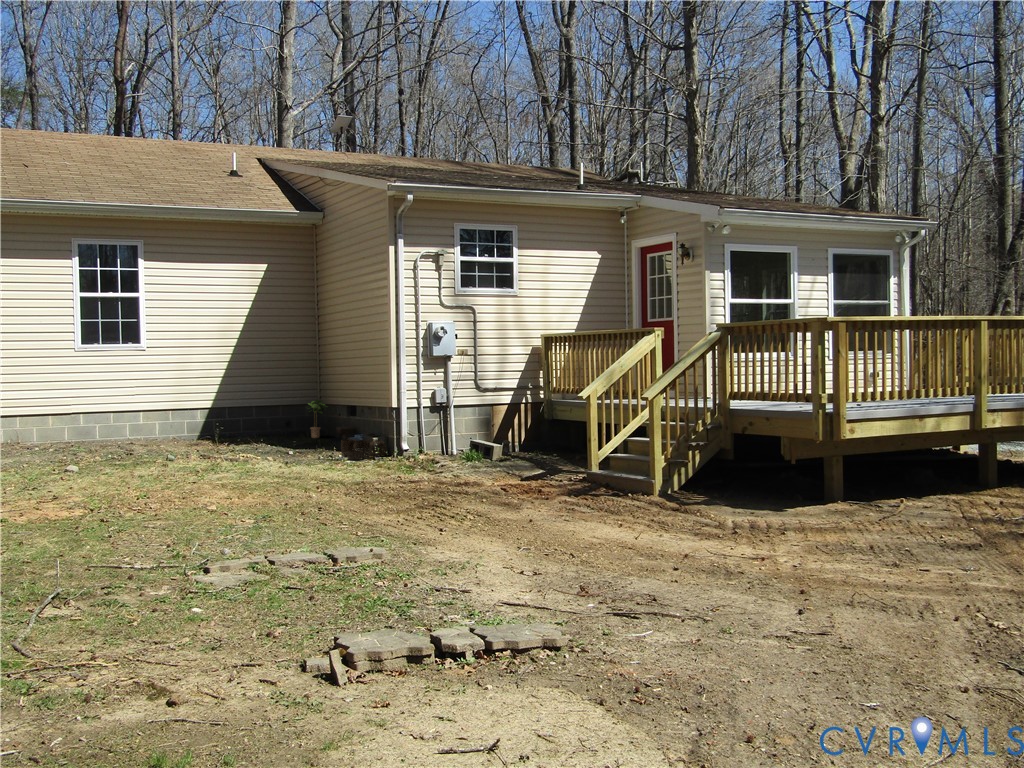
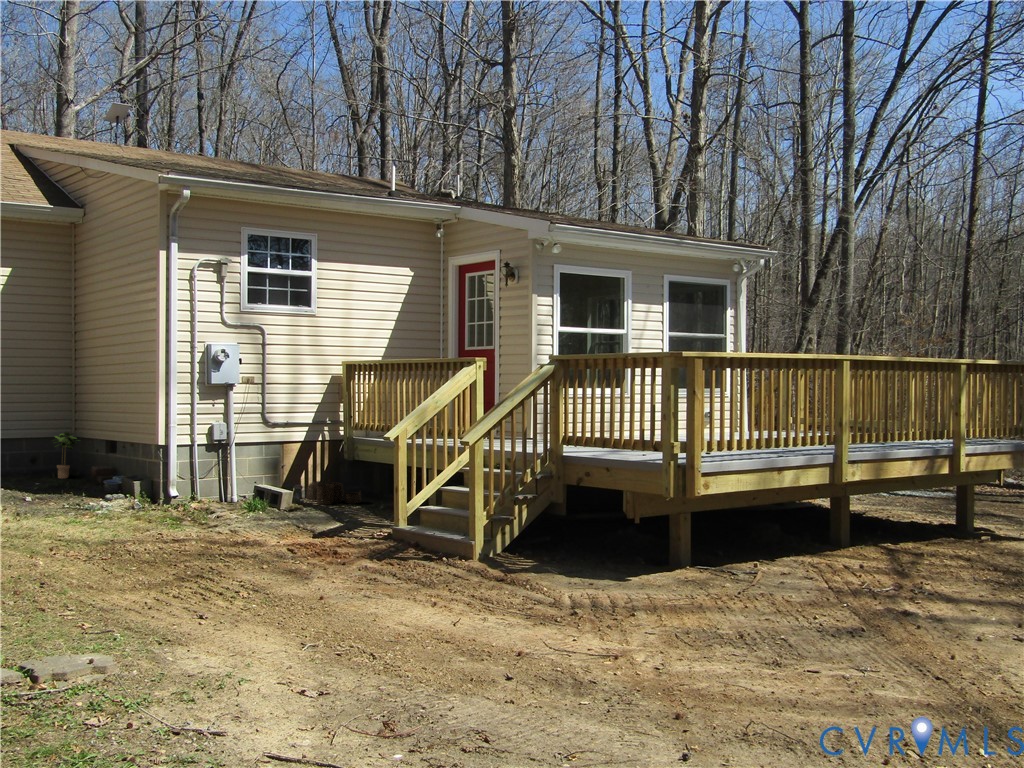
woven basket: present [341,439,387,460] -> present [306,480,361,505]

